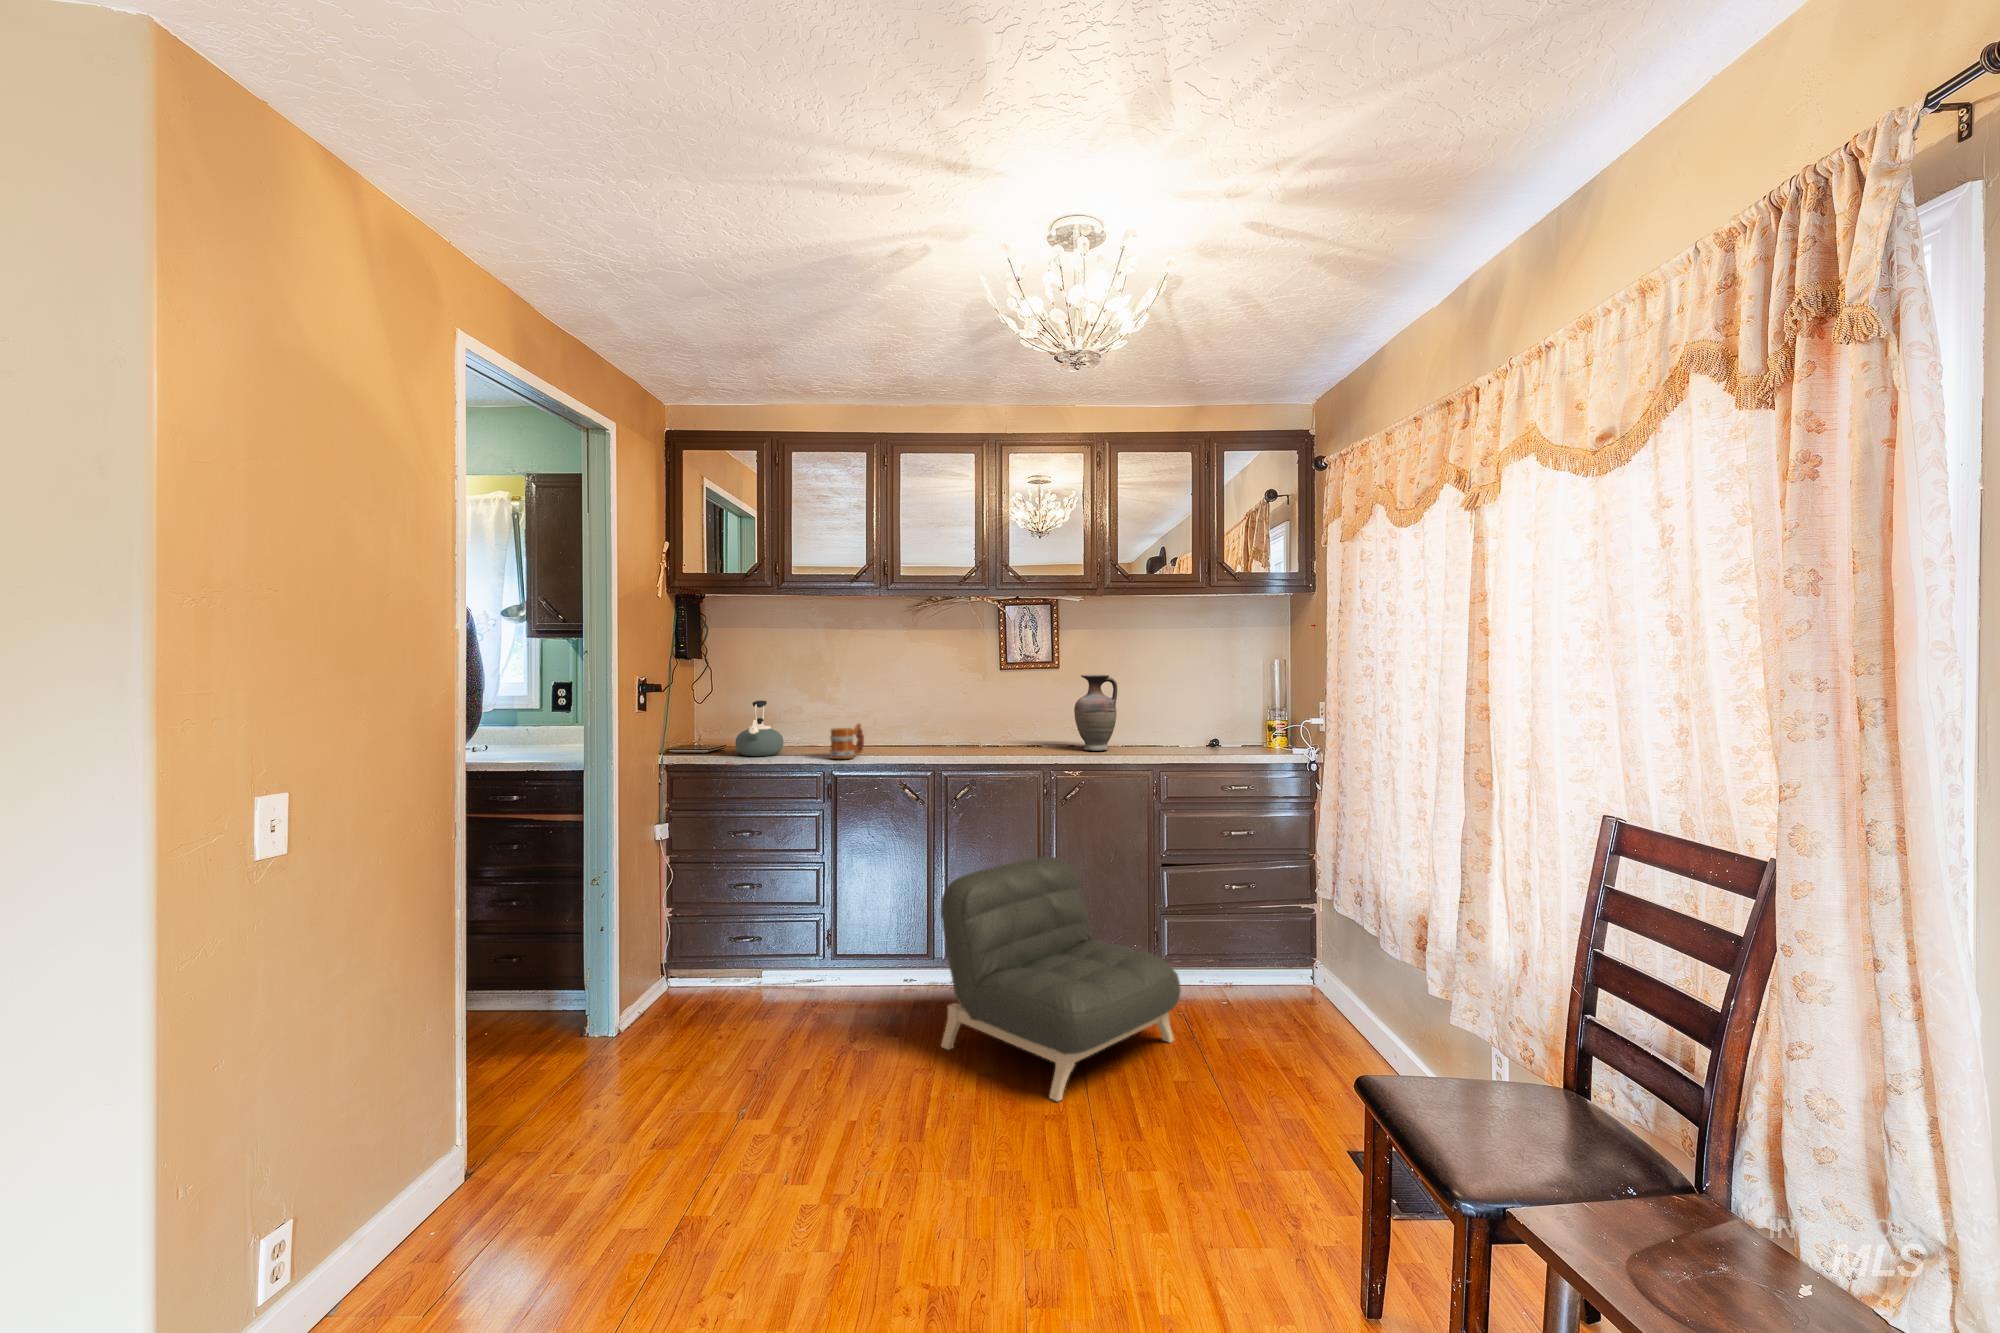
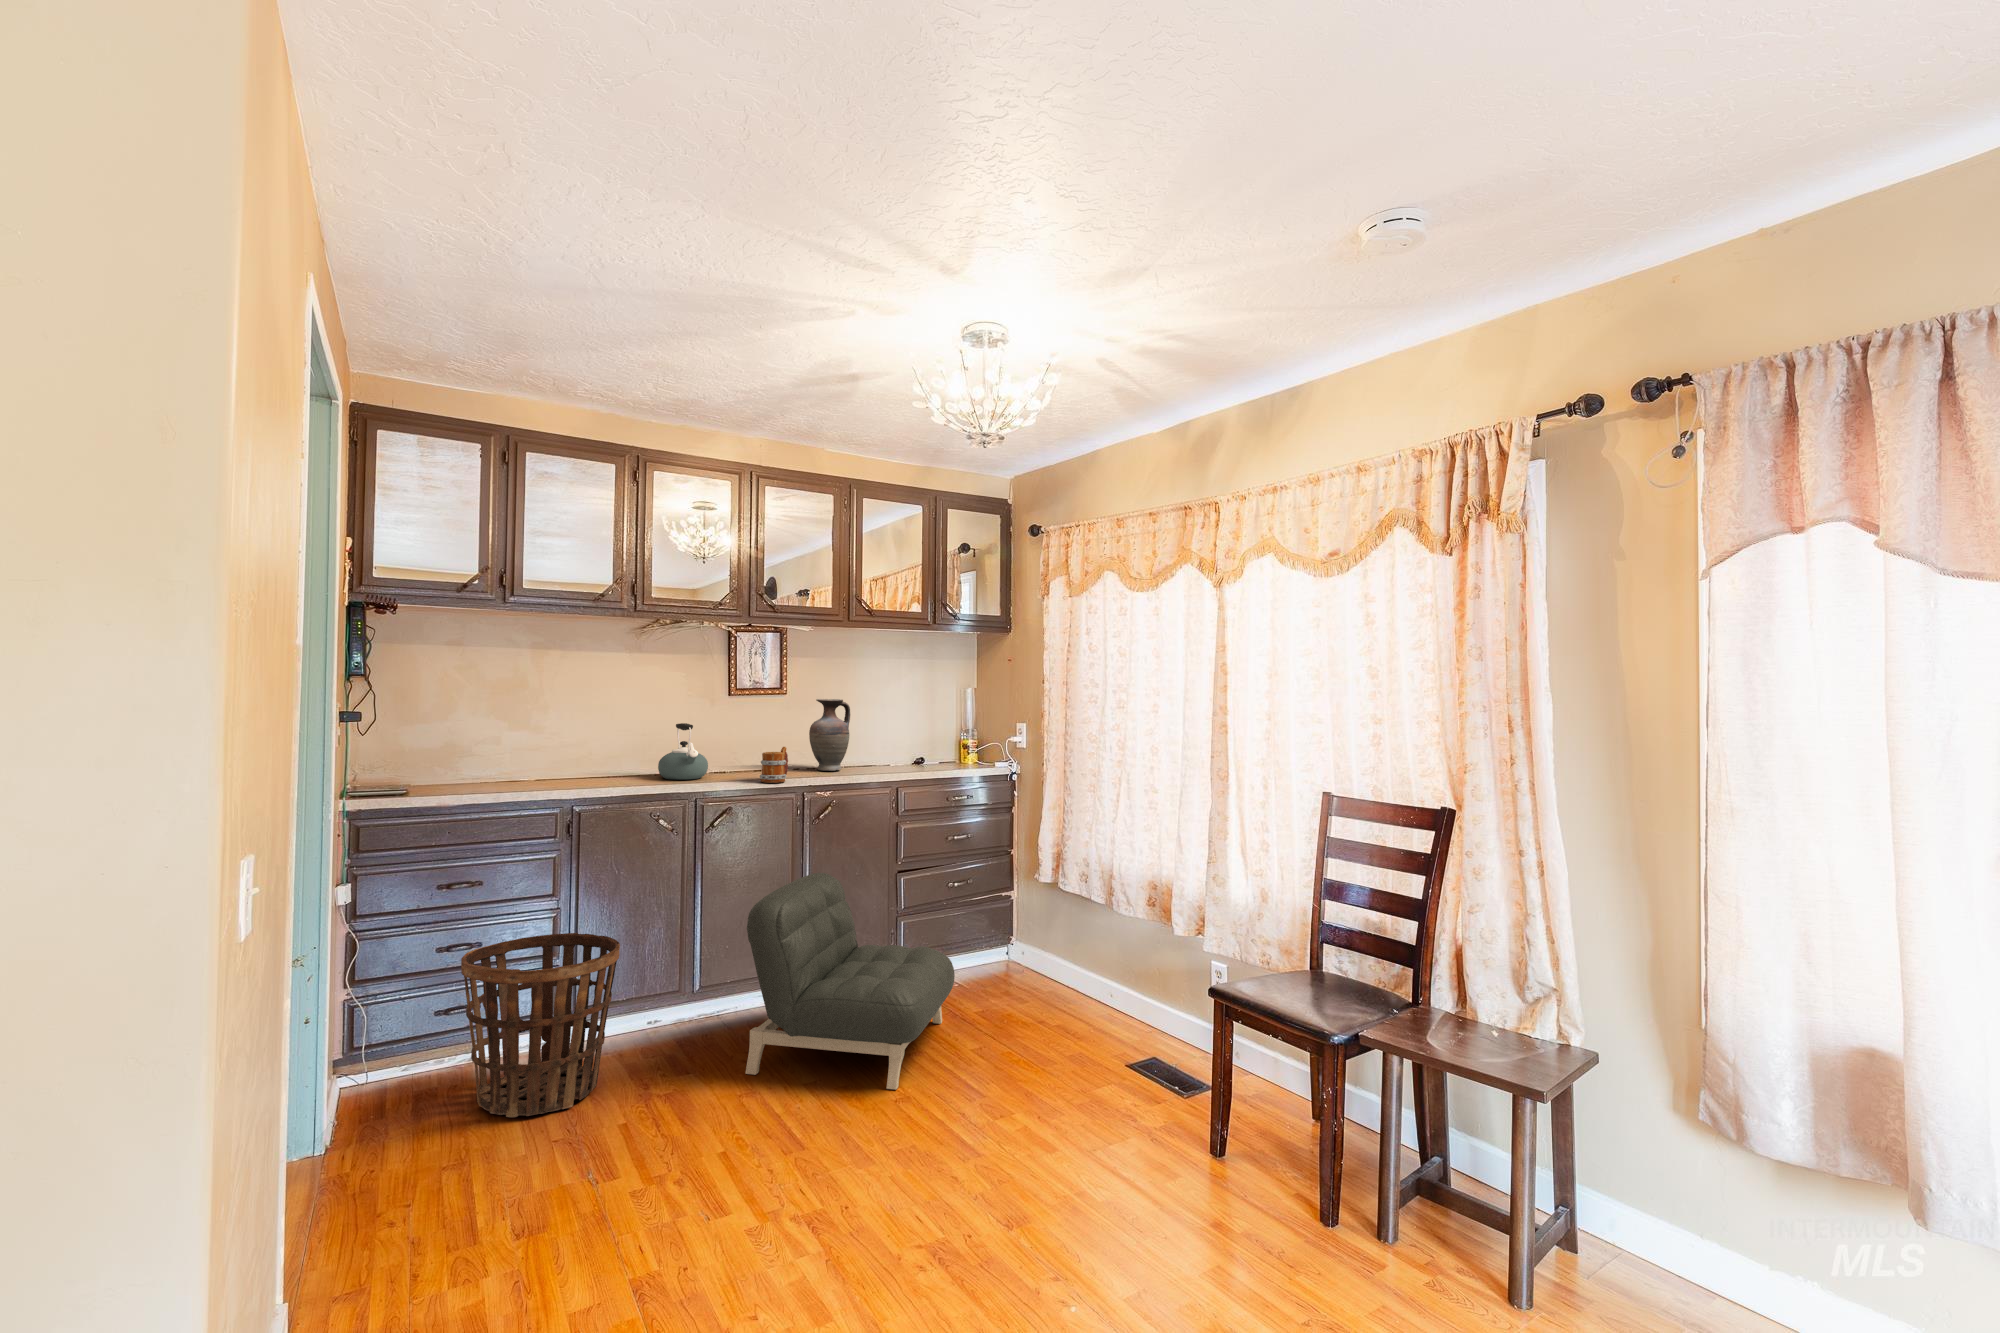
kettle: present [735,700,783,756] -> present [658,723,708,780]
mug: present [830,723,864,759] -> present [760,747,788,783]
basket: none [716,884,845,1040] -> present [461,933,620,1117]

